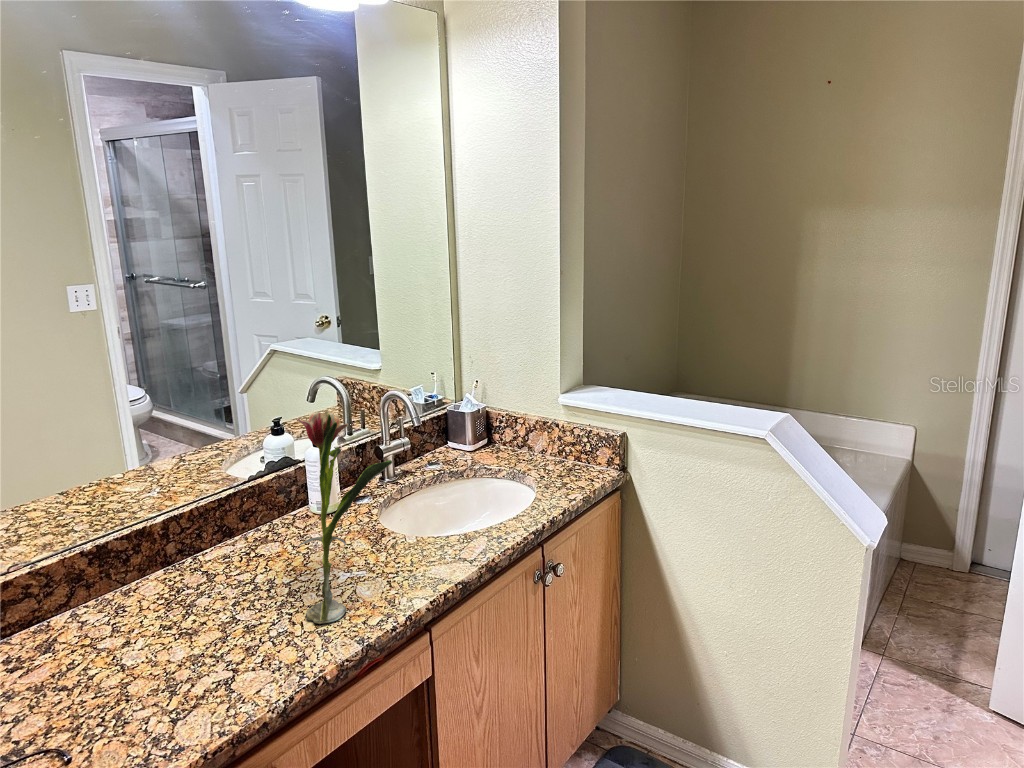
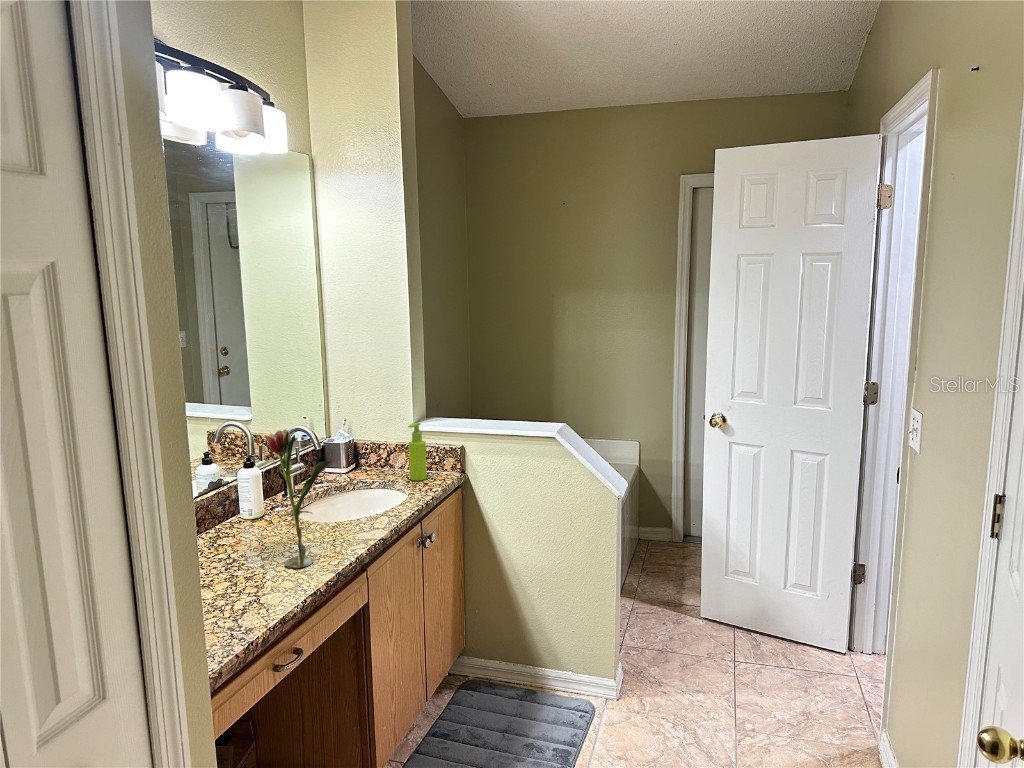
soap dispenser: none [544,396,570,476] -> present [408,423,427,481]

